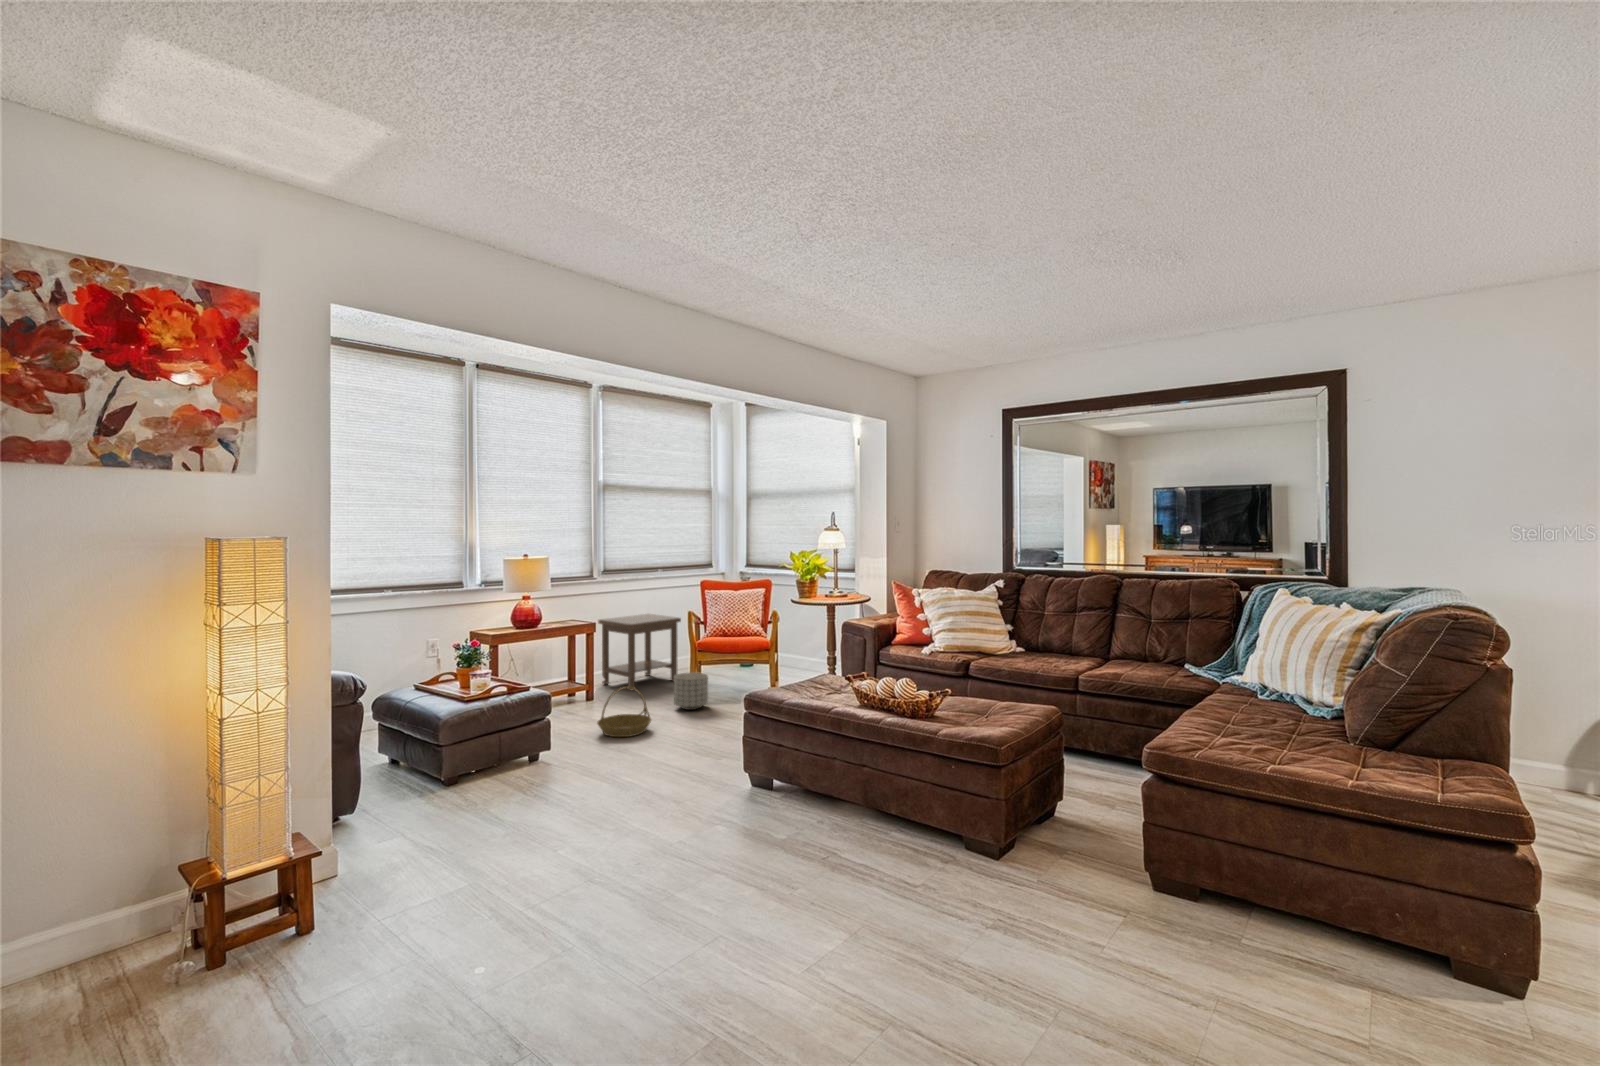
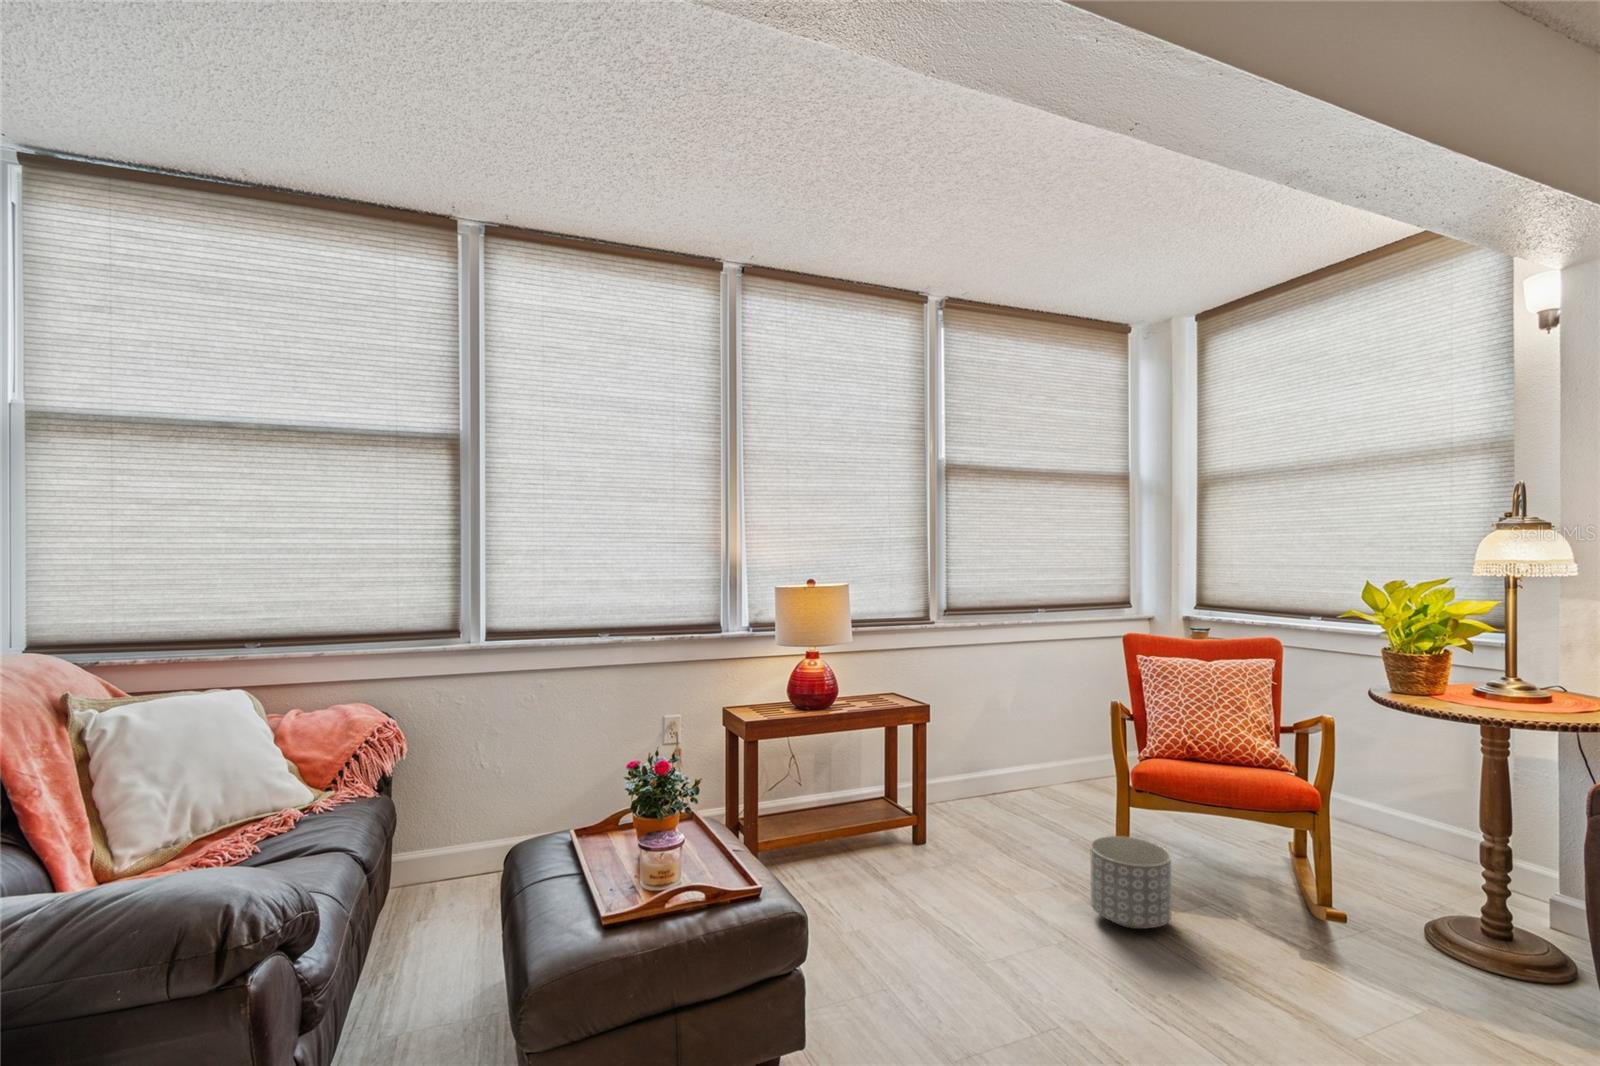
side table: present [598,614,681,691] -> none [937,686,1086,833]
basket: present [597,686,651,737] -> none [927,884,1052,1017]

